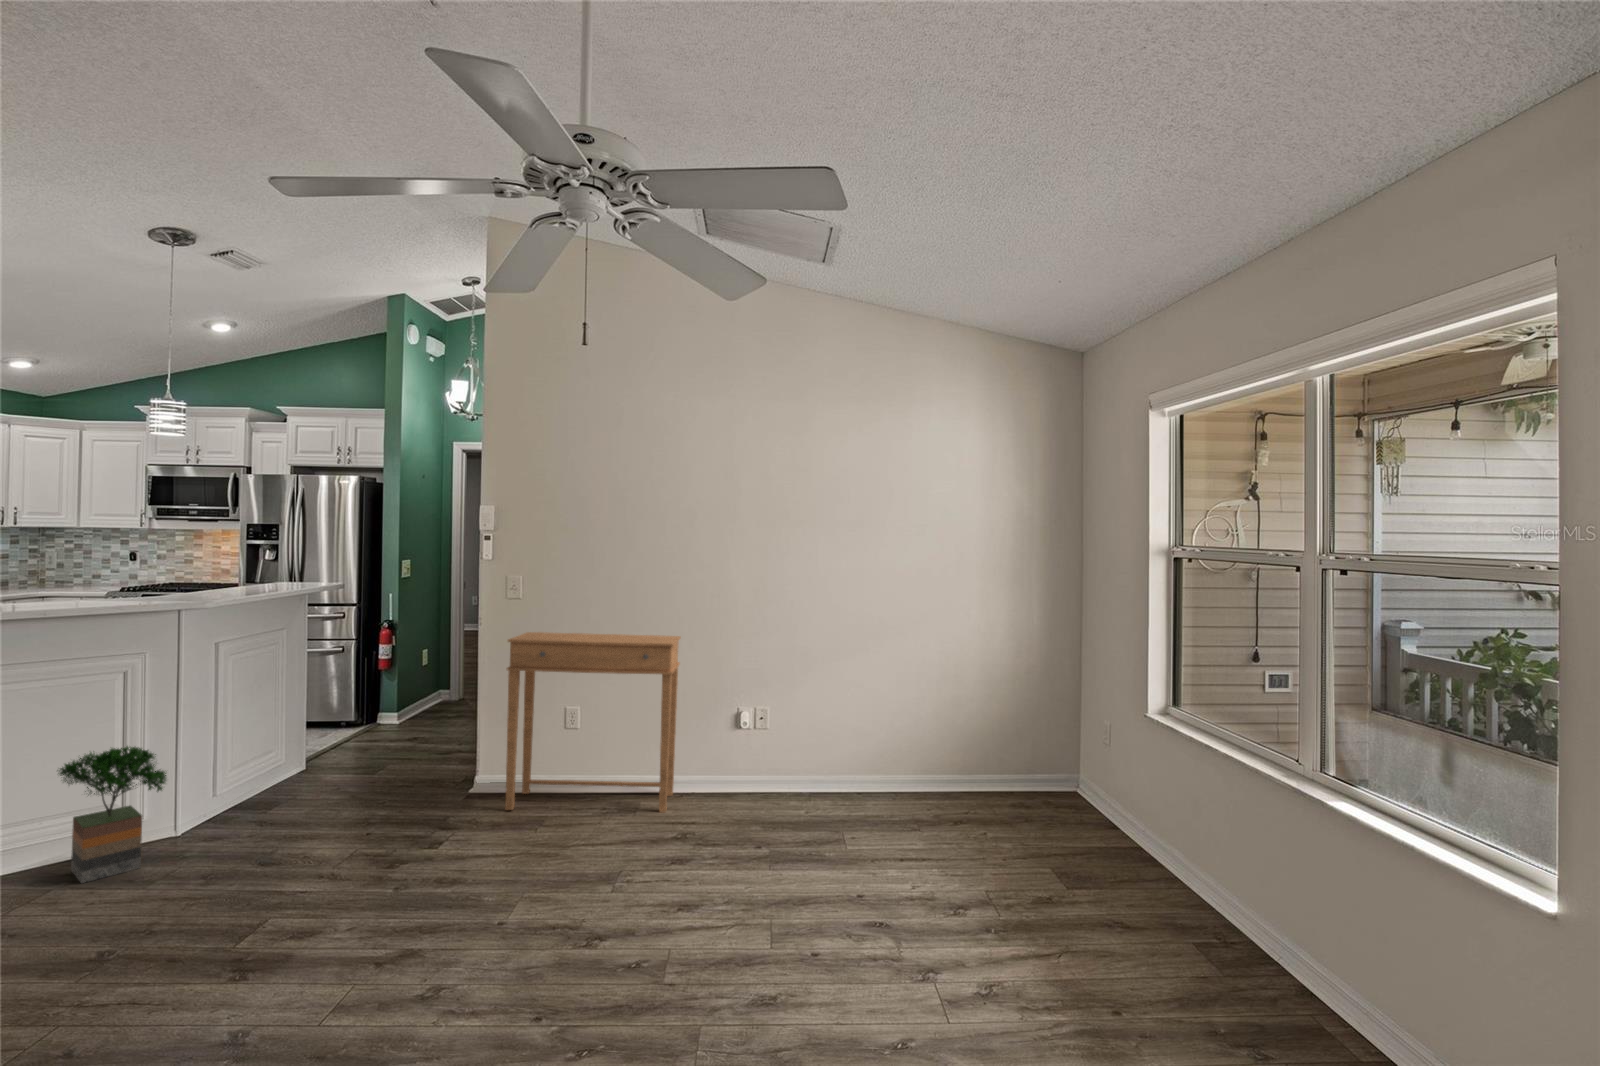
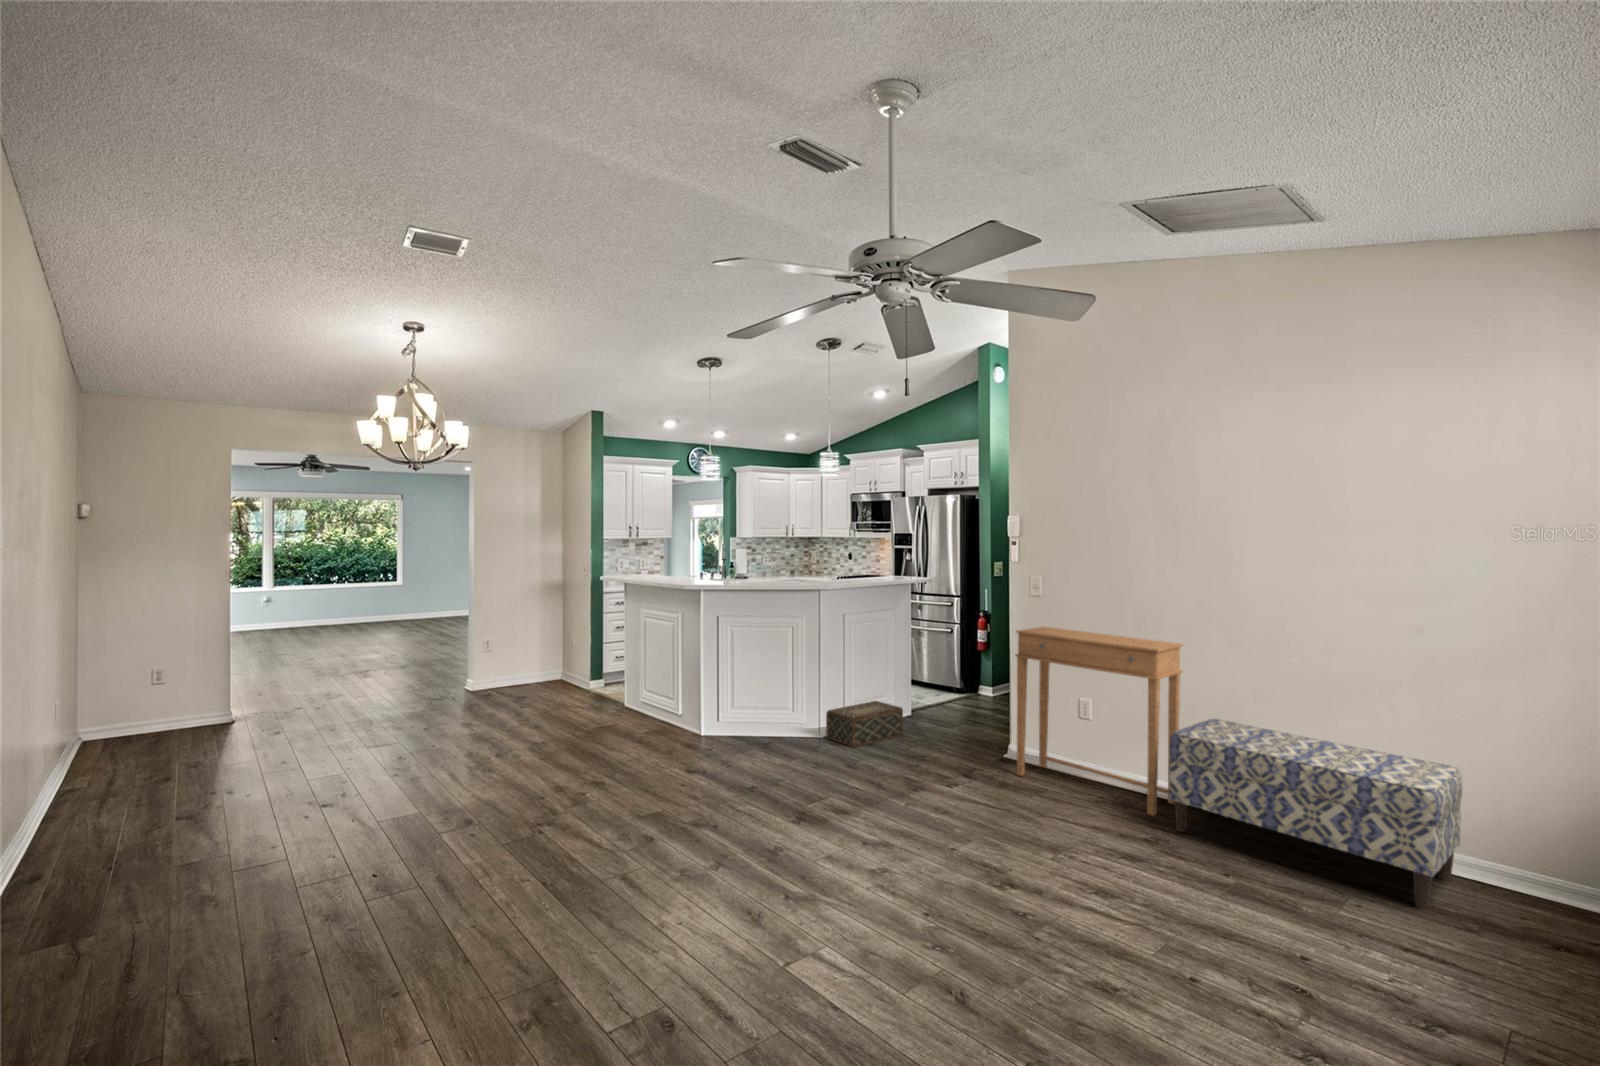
bench: none [690,704,894,826] -> present [1169,719,1463,910]
potted tree: present [57,746,166,883] -> none [762,672,811,750]
woven basket: none [186,761,316,838] -> present [826,701,903,747]

